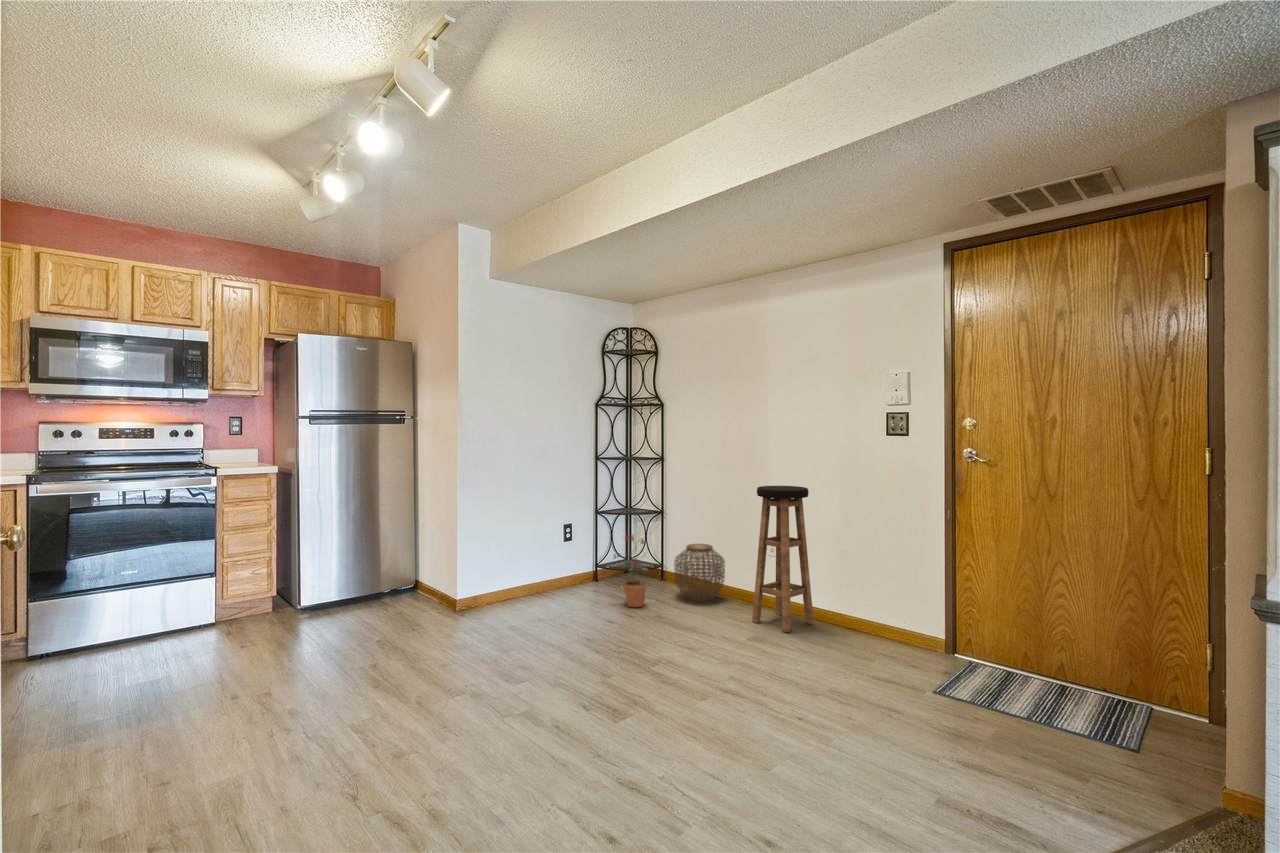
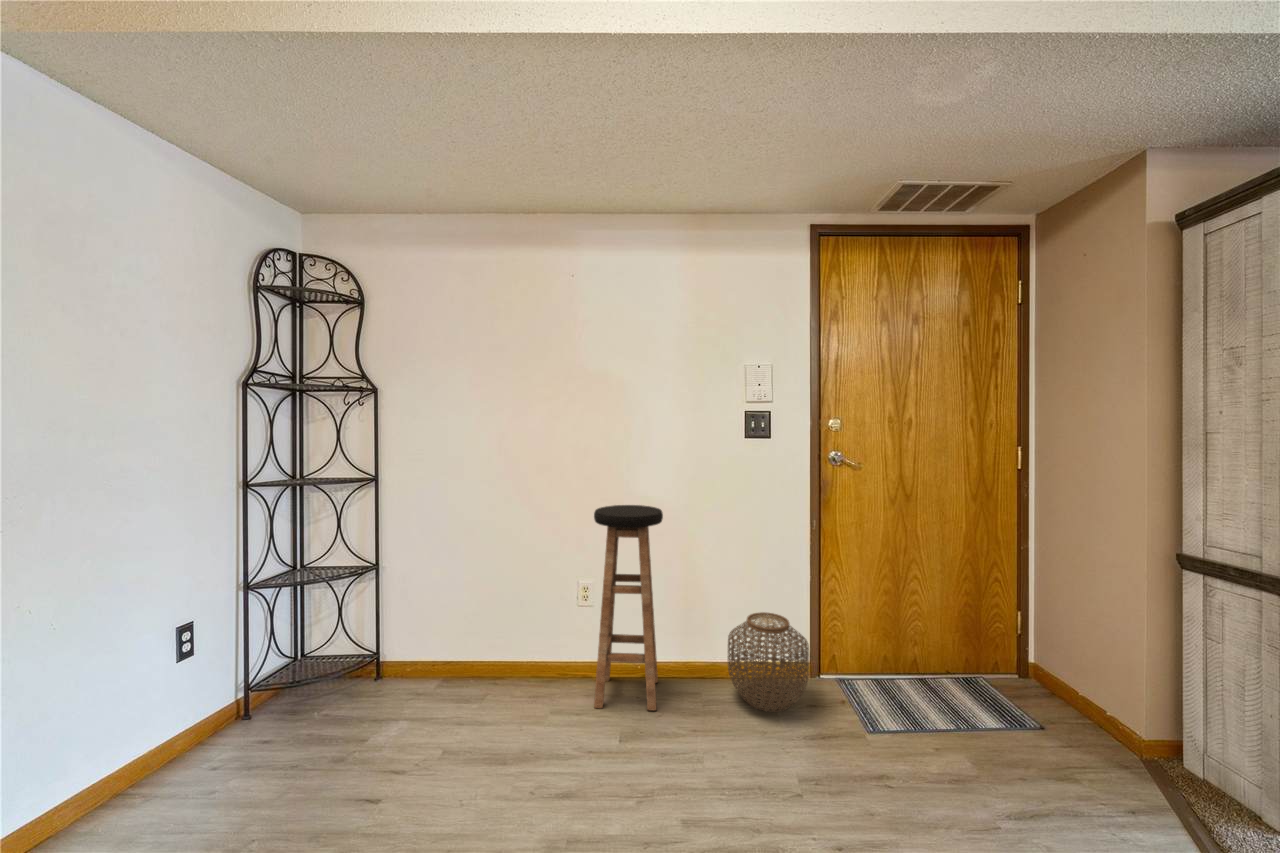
potted plant: present [614,535,647,607] -> none [340,621,419,759]
woven basket: present [674,544,725,602] -> present [728,612,809,712]

